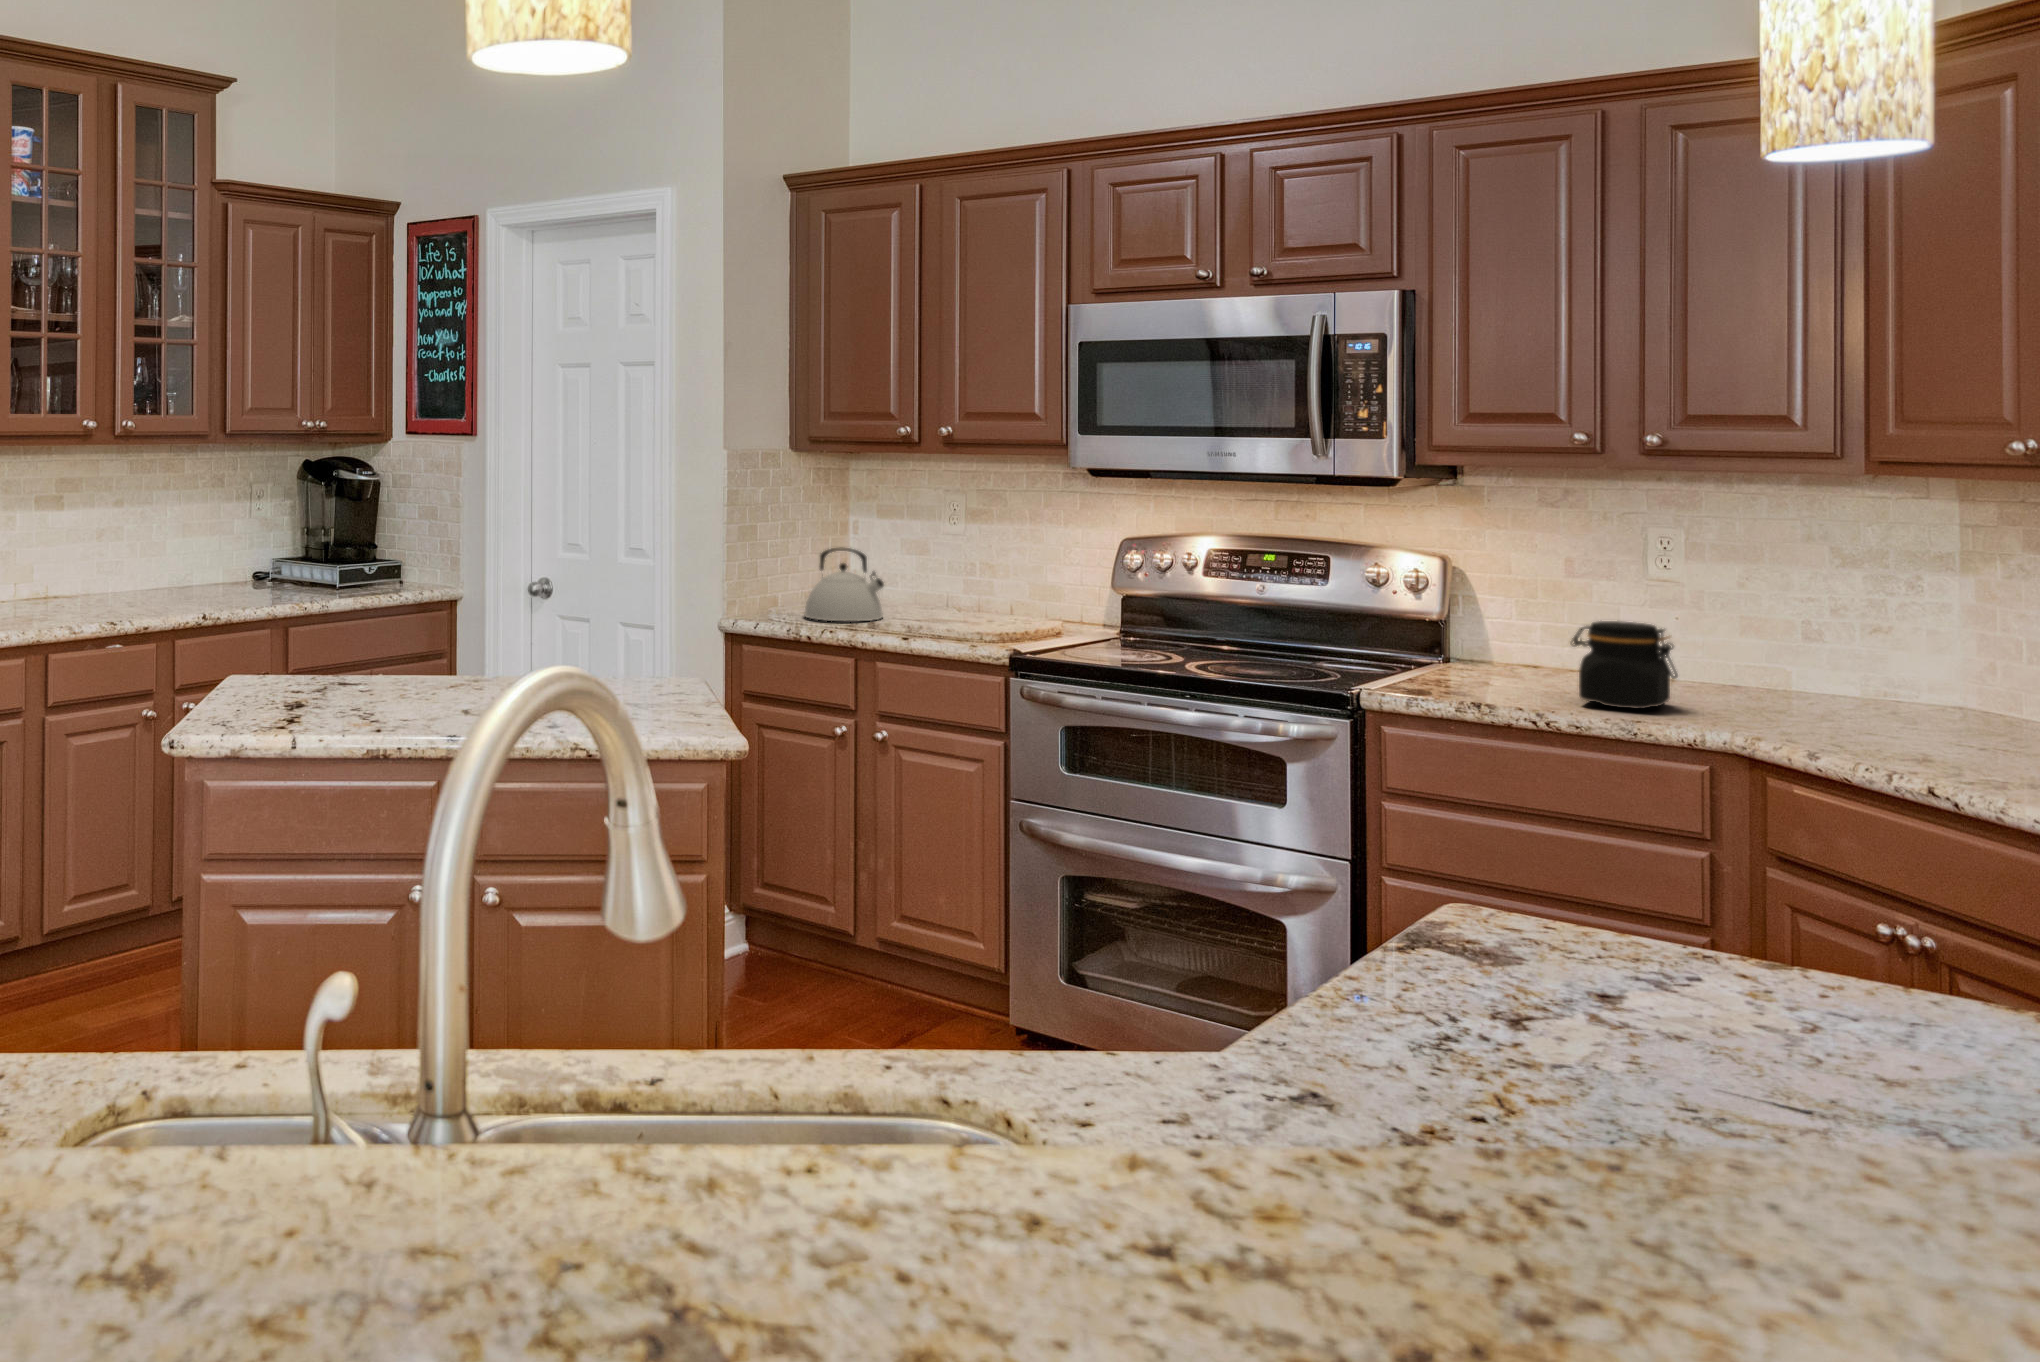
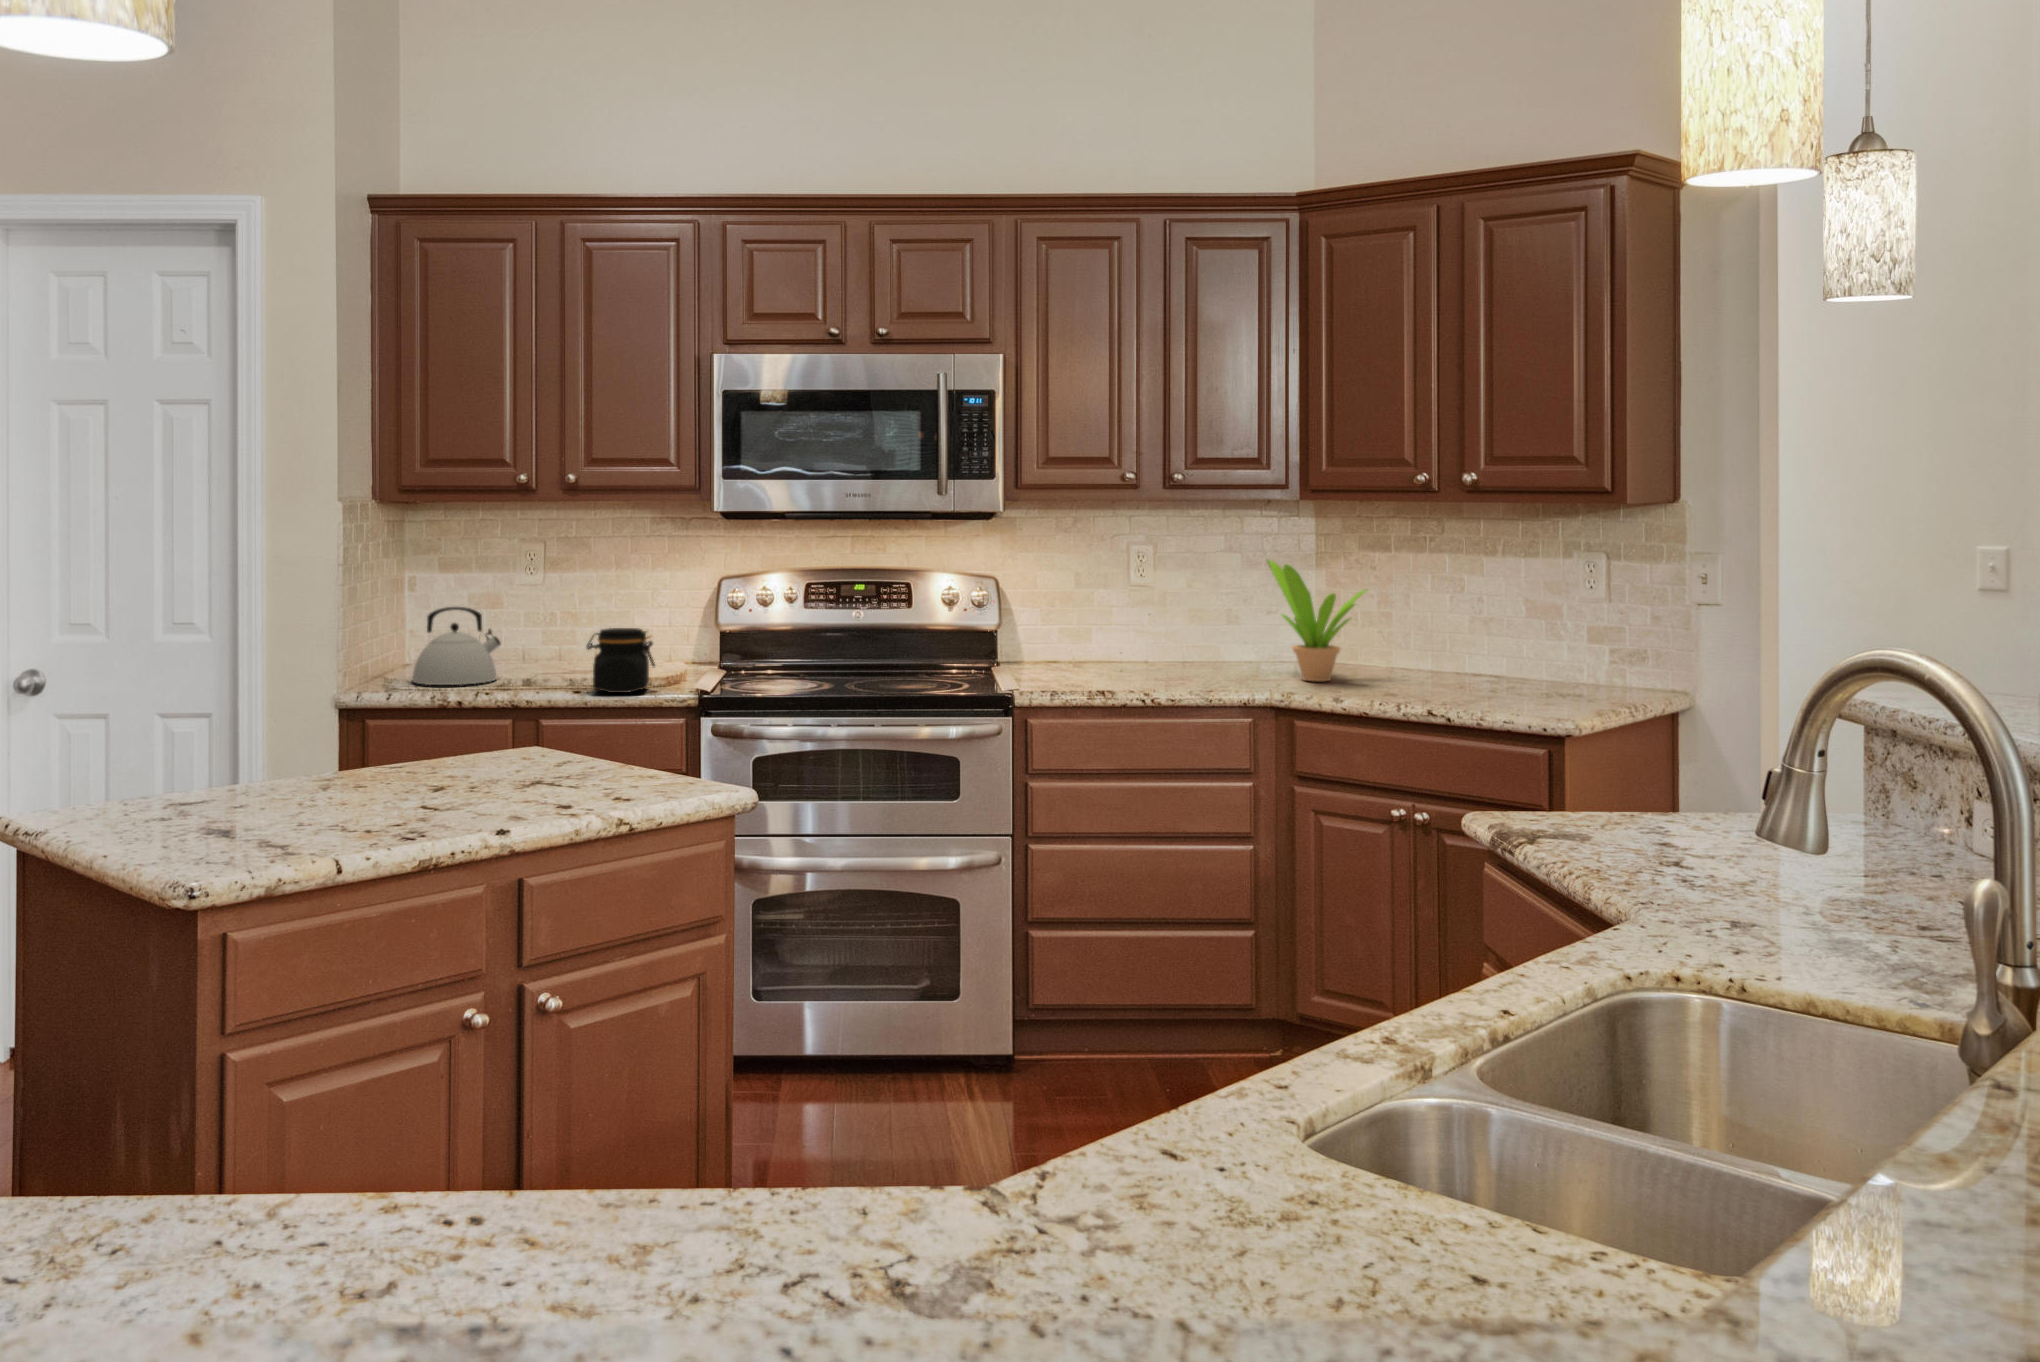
potted plant: none [1772,545,1973,730] -> present [1267,559,1368,682]
jar: present [1571,621,1678,709] -> present [587,628,655,693]

